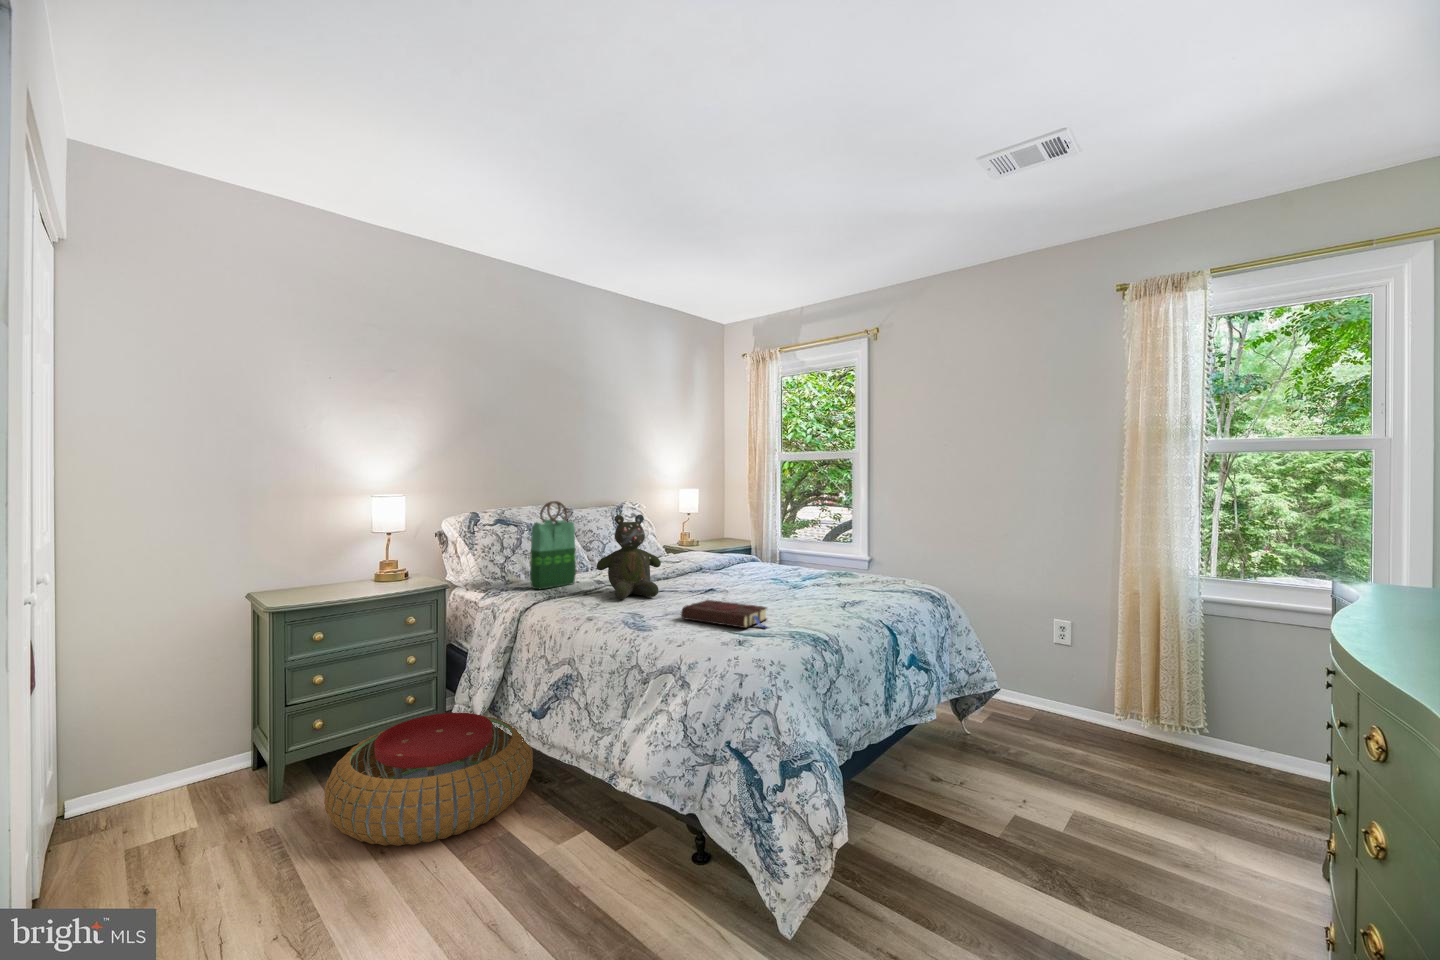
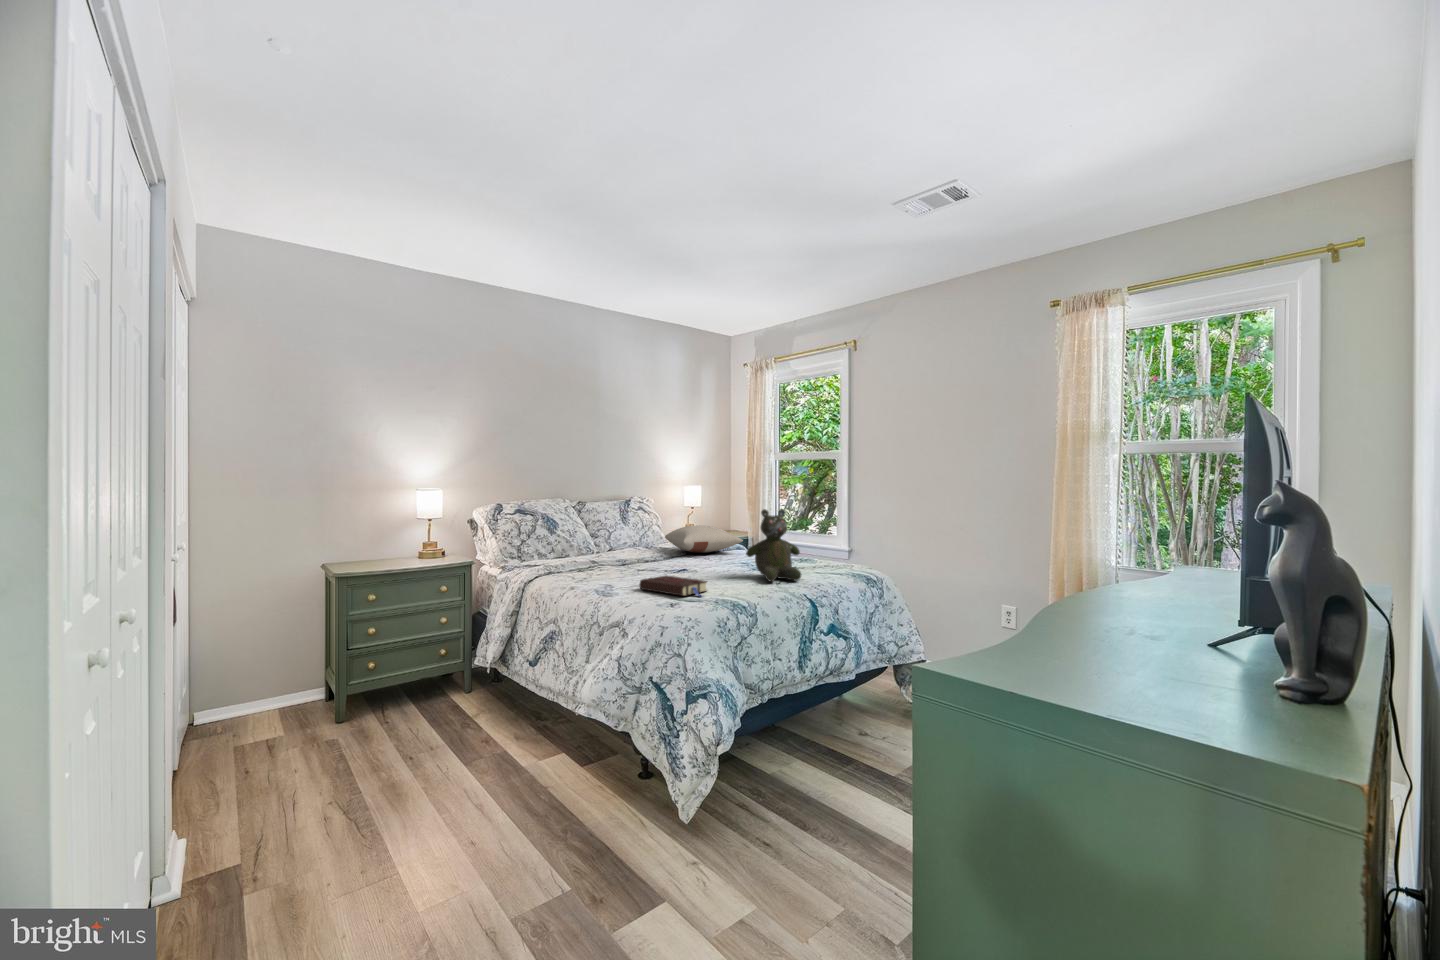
tote bag: present [530,501,576,589] -> none [537,495,575,567]
teddy bear: present [597,514,661,599] -> present [746,509,801,582]
pillow: none [671,535,767,567] -> present [665,525,743,553]
pouf: present [324,713,533,846] -> none [372,661,530,752]

